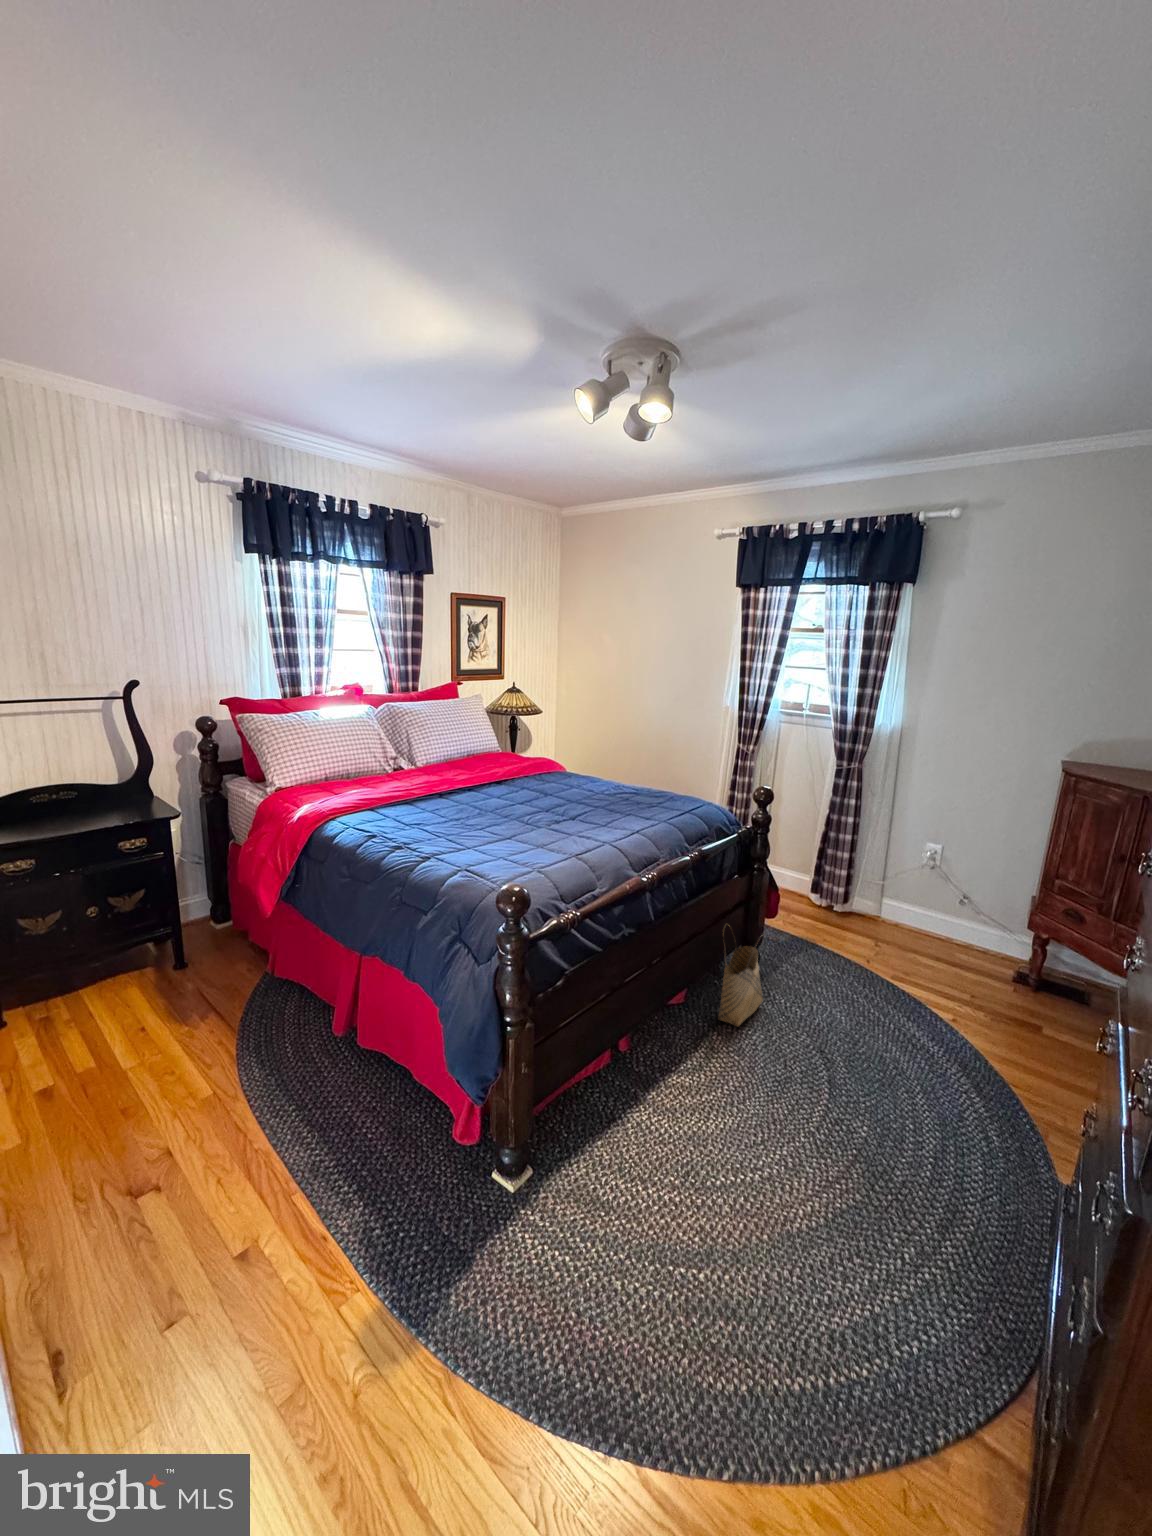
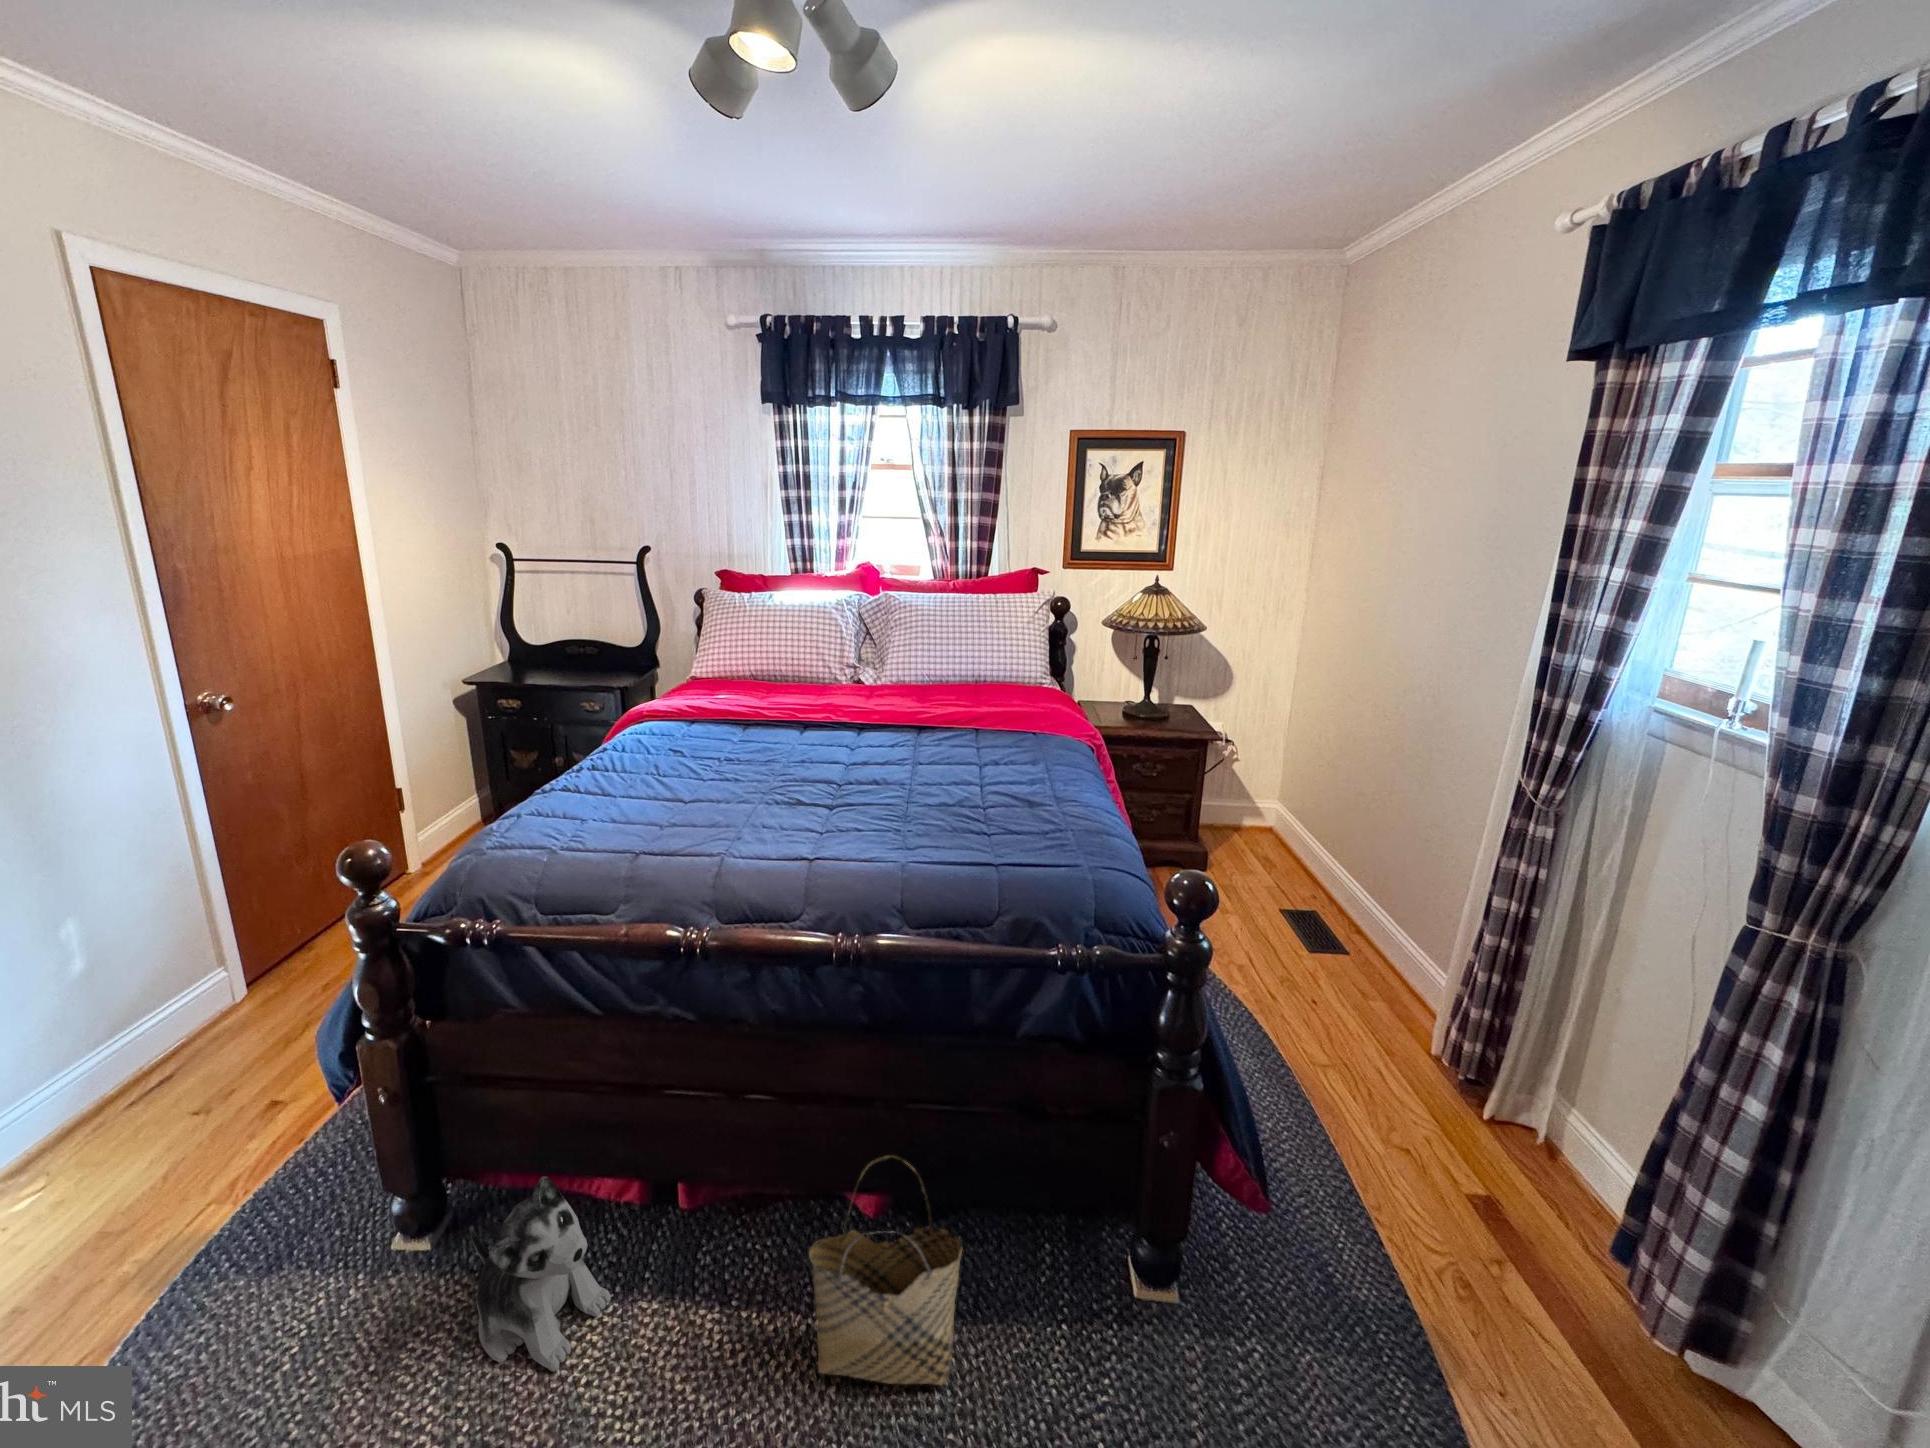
plush toy: none [604,1006,686,1121] -> present [470,1176,611,1372]

